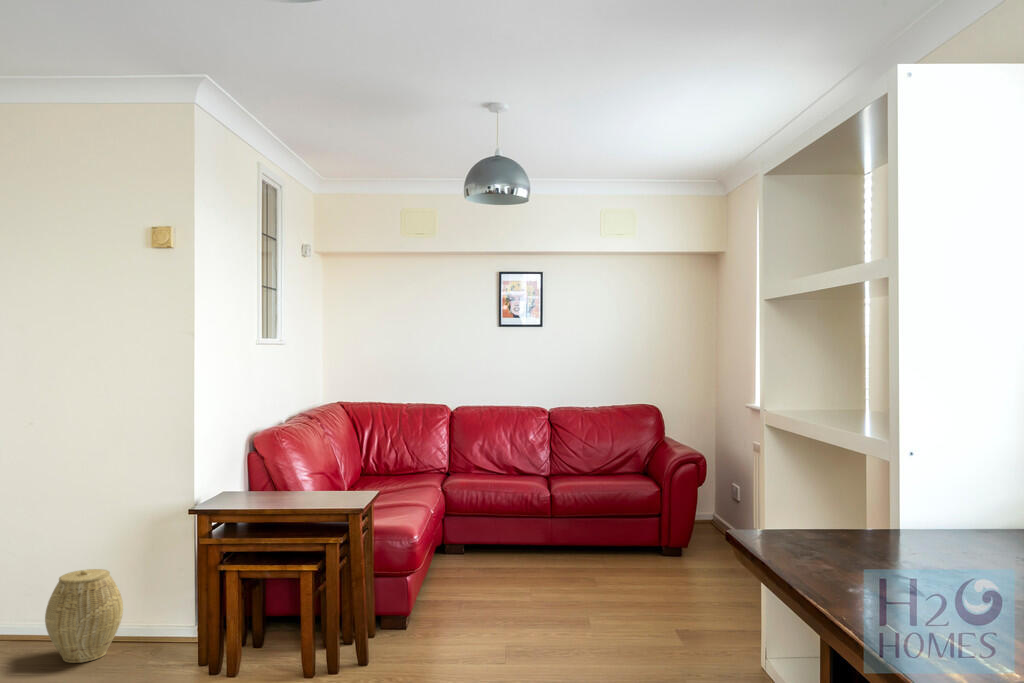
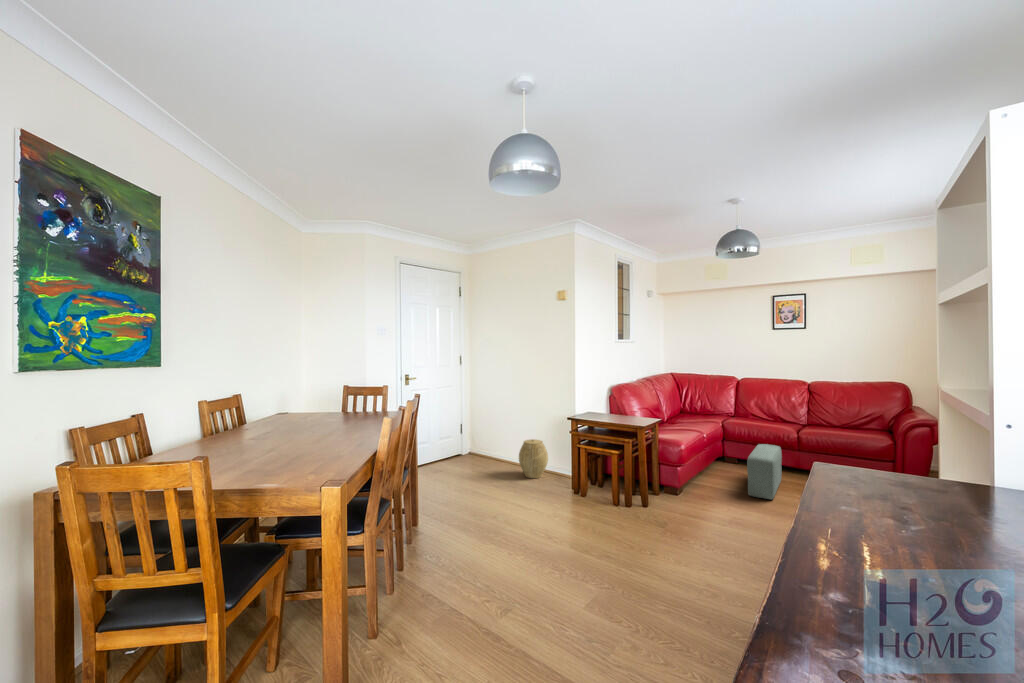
pouf: none [502,514,544,604] -> present [747,444,782,499]

